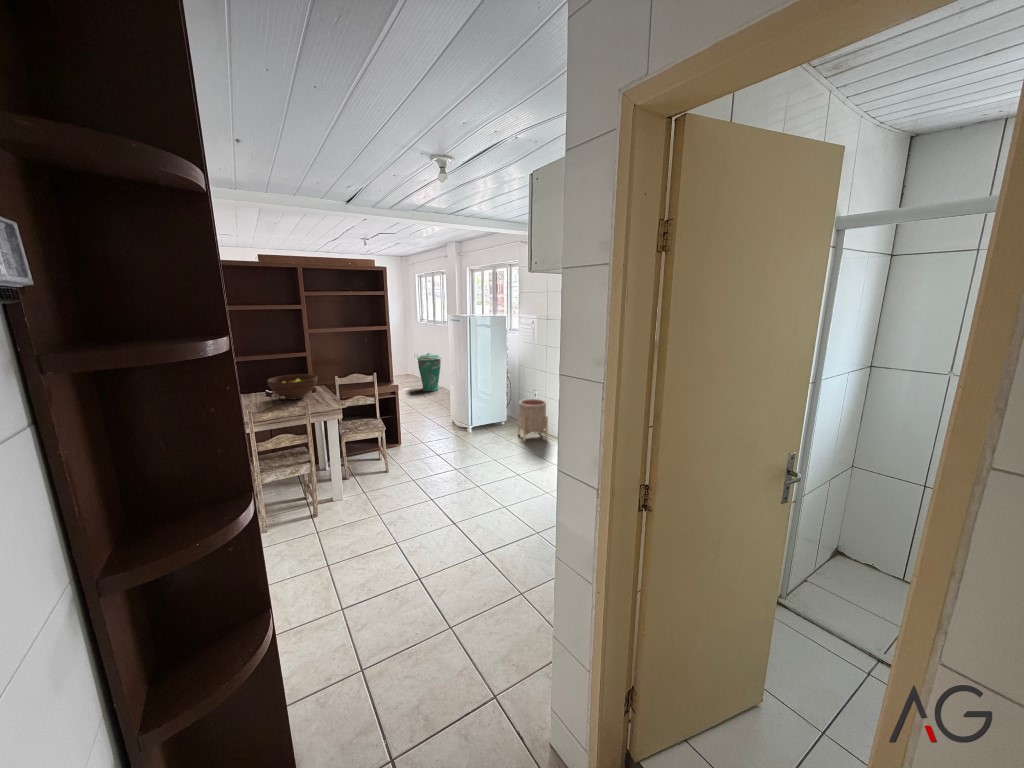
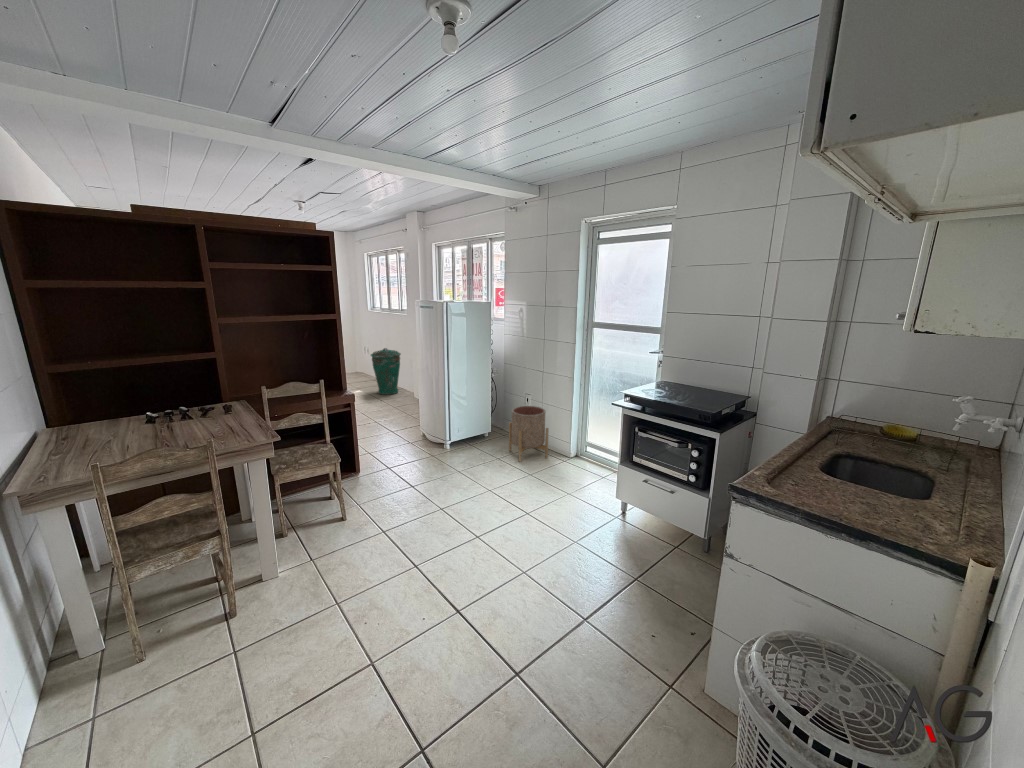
fruit bowl: present [267,374,317,400] -> none [145,388,231,429]

